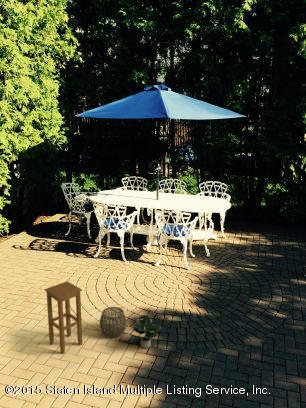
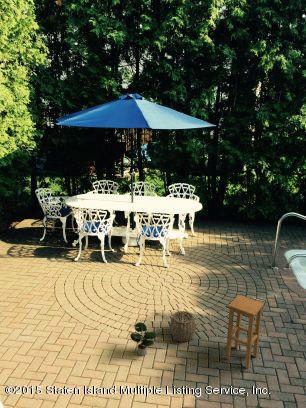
stool: present [45,281,82,354] -> present [226,295,264,369]
woven basket: present [100,307,126,338] -> present [170,311,196,342]

